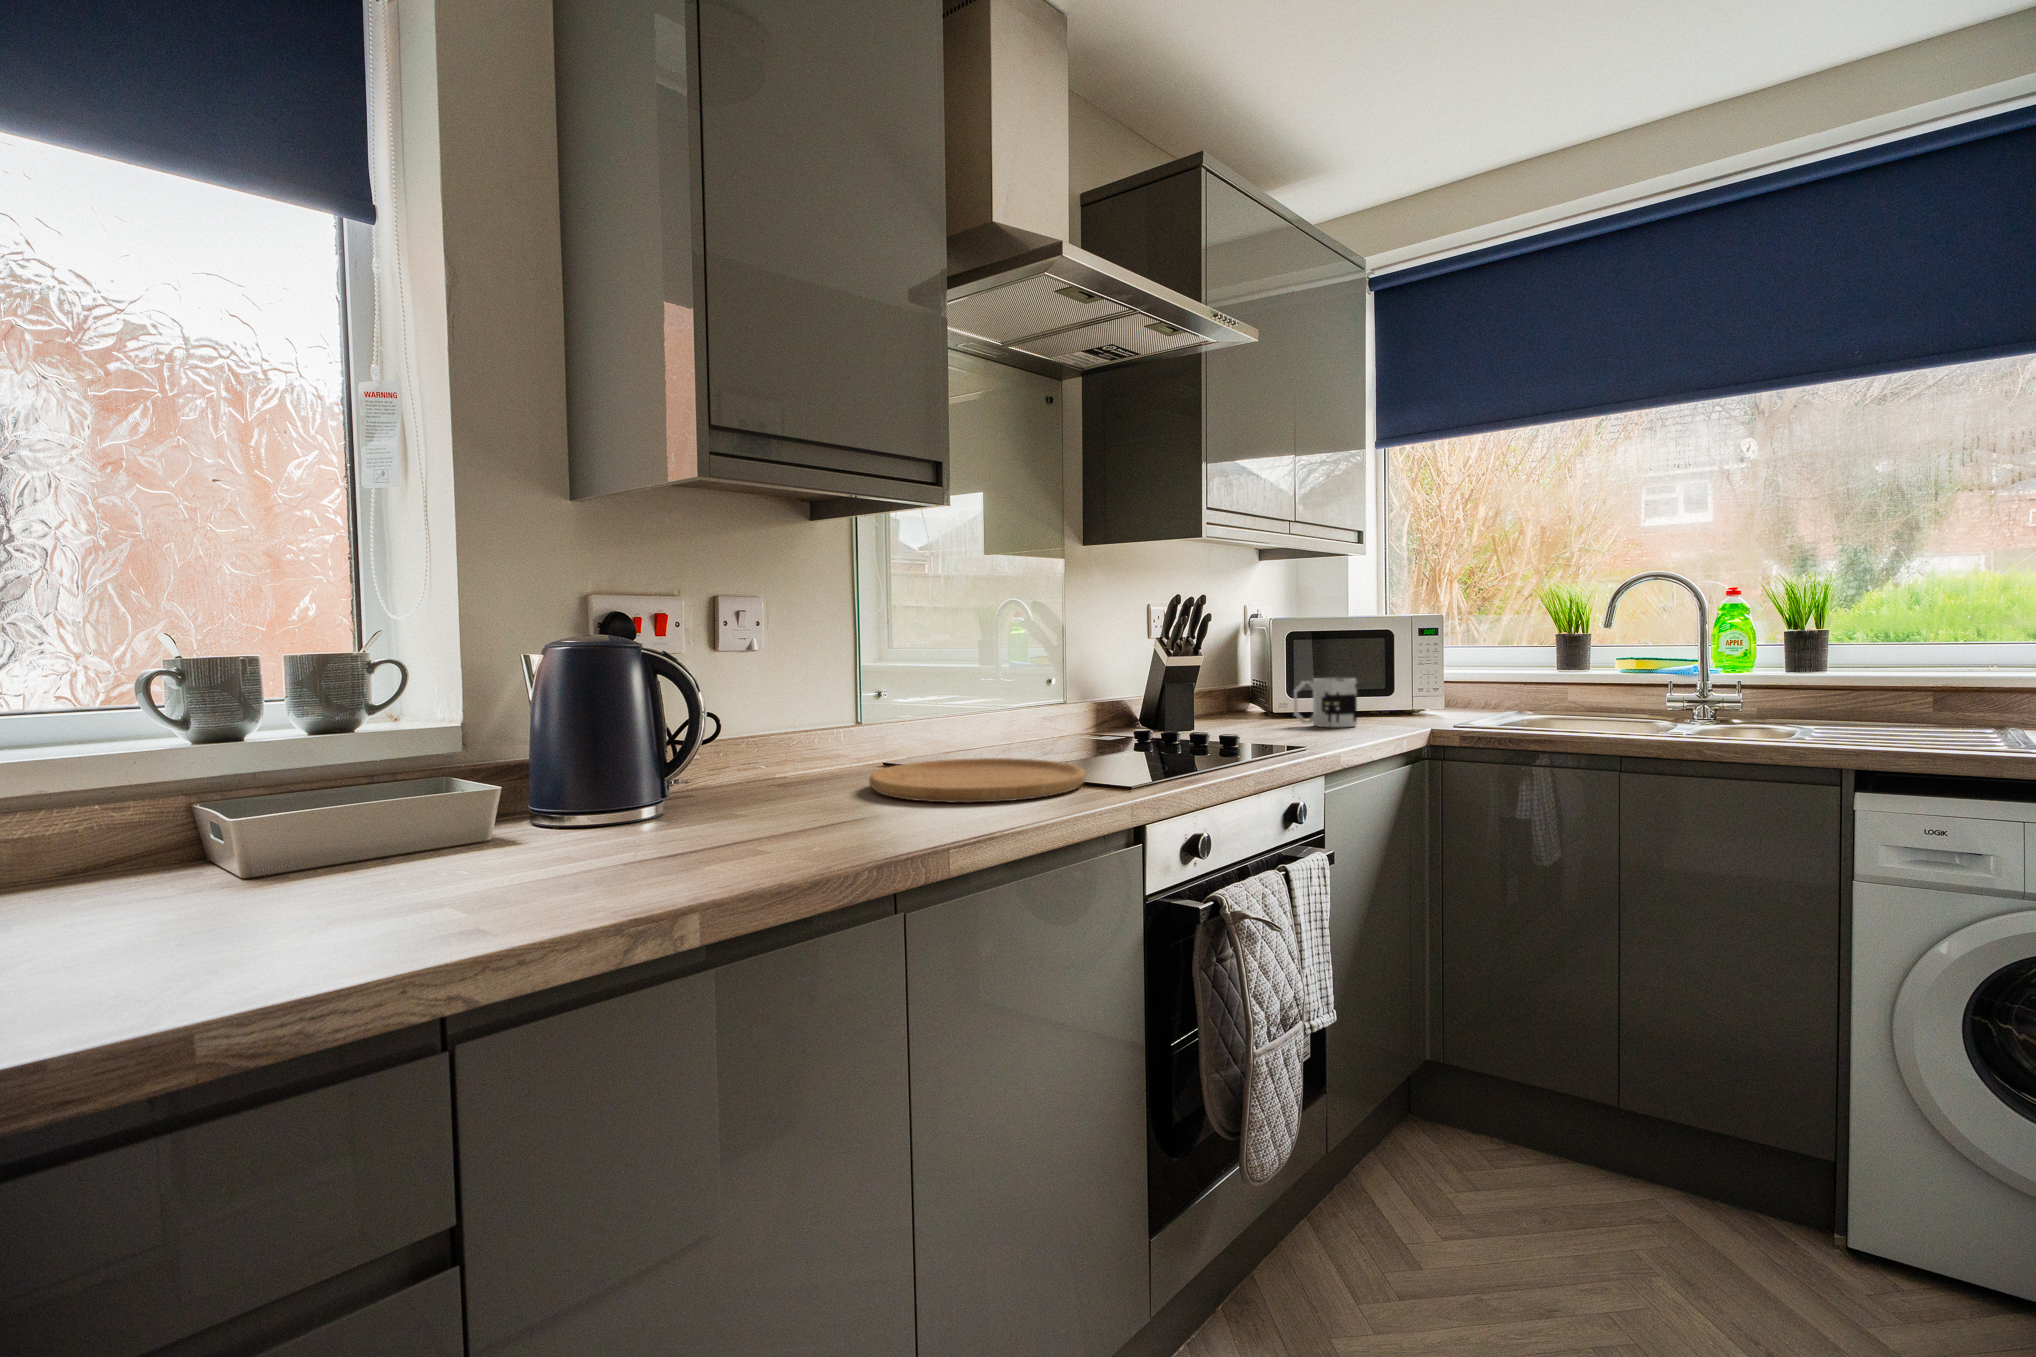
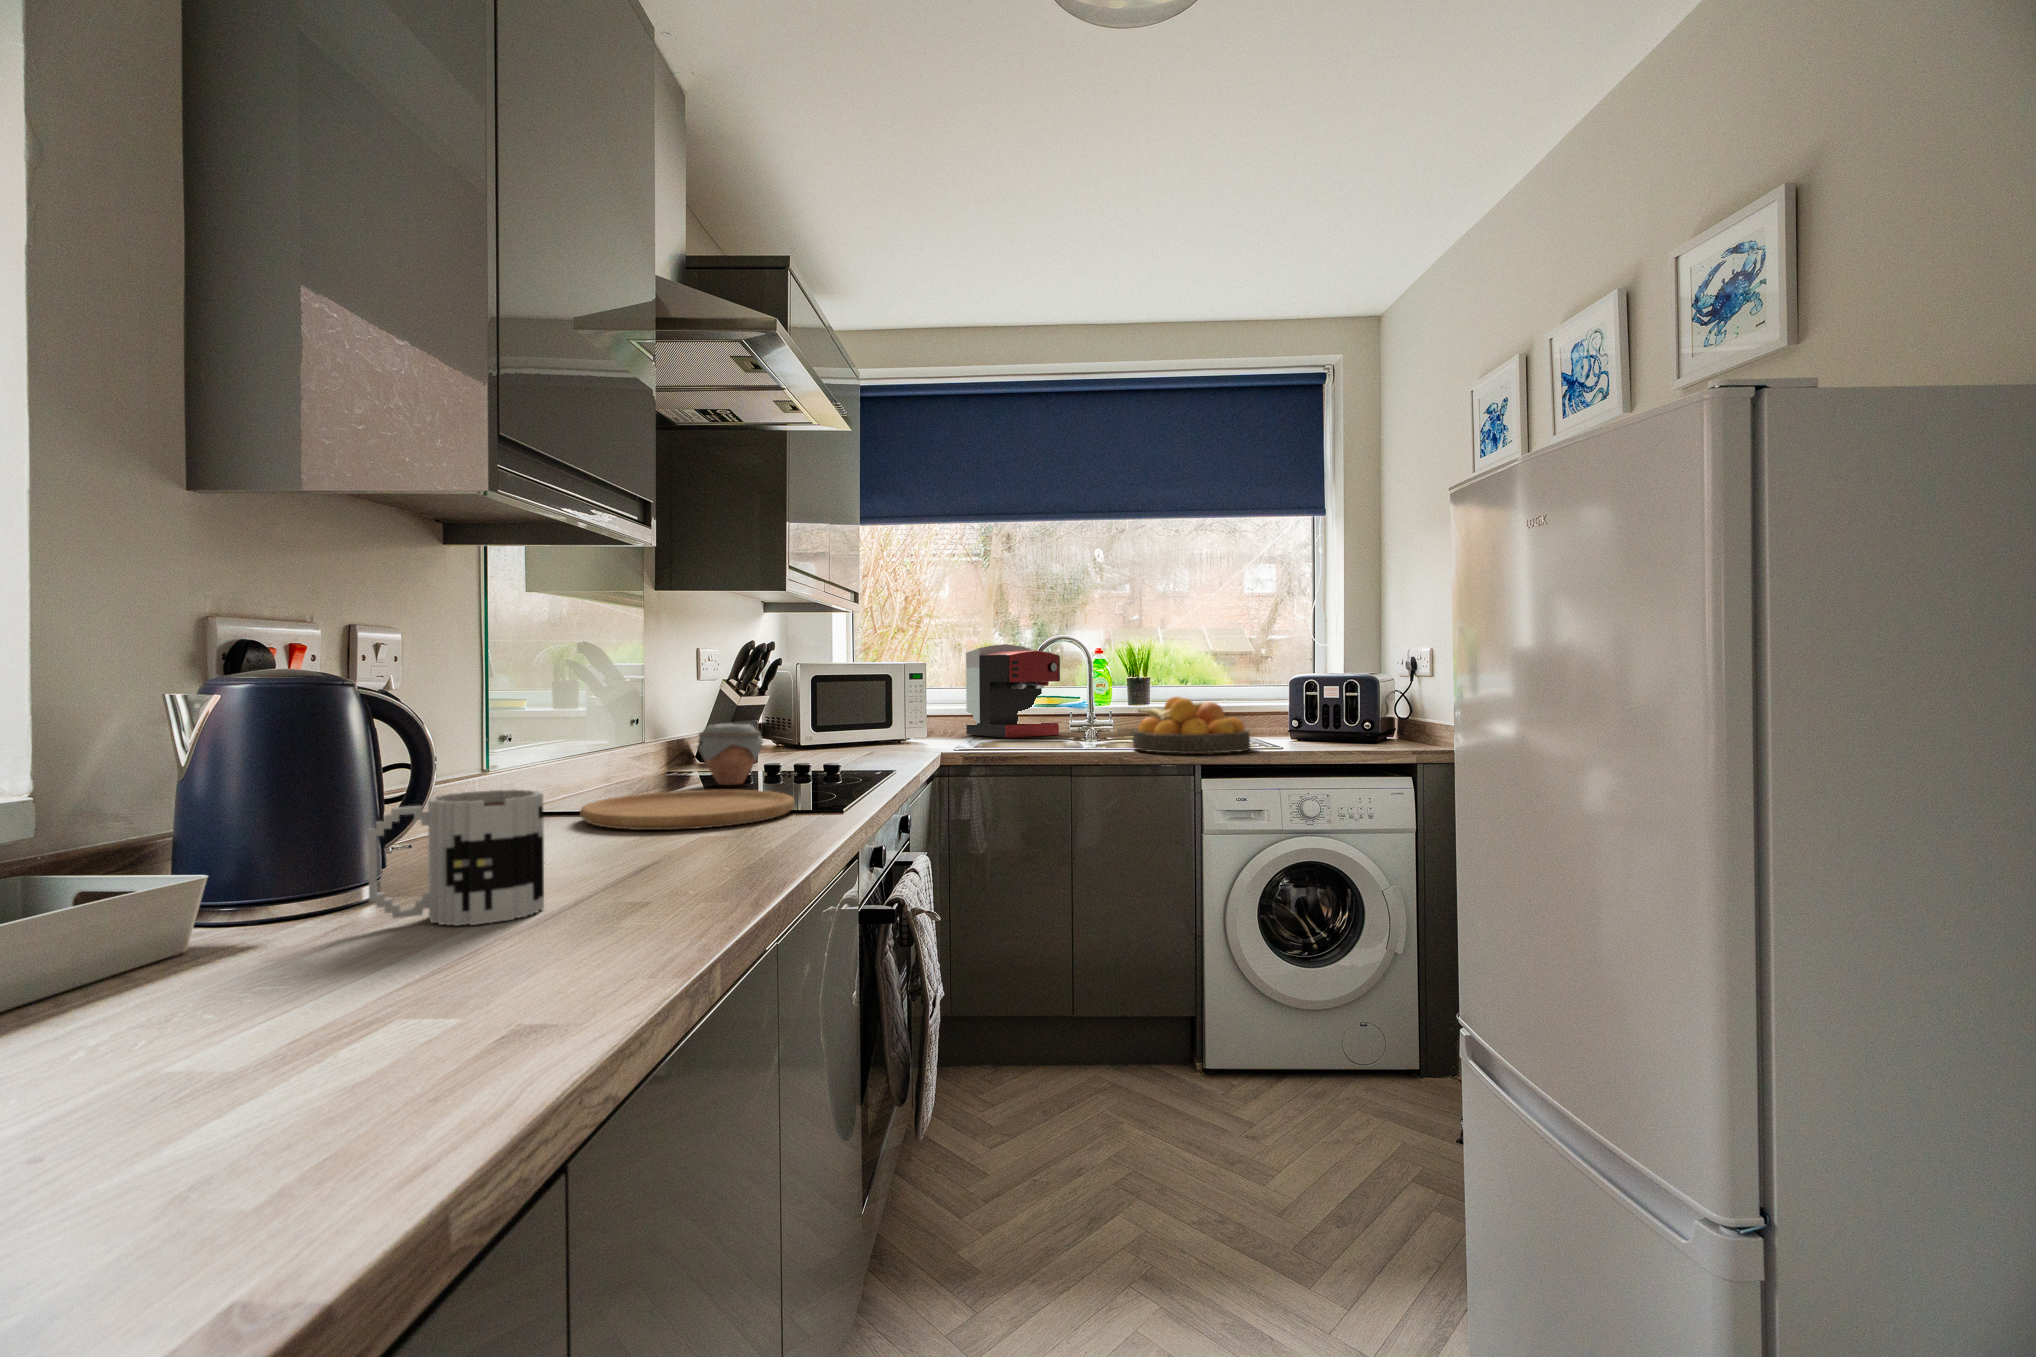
coffee maker: none [1523,589,1661,713] -> present [966,644,1060,738]
fruit bowl: none [1722,662,1958,755] -> present [1132,697,1250,754]
mug: present [1294,678,1357,727] -> present [368,789,544,925]
jar: none [1068,687,1144,754] -> present [697,723,764,785]

